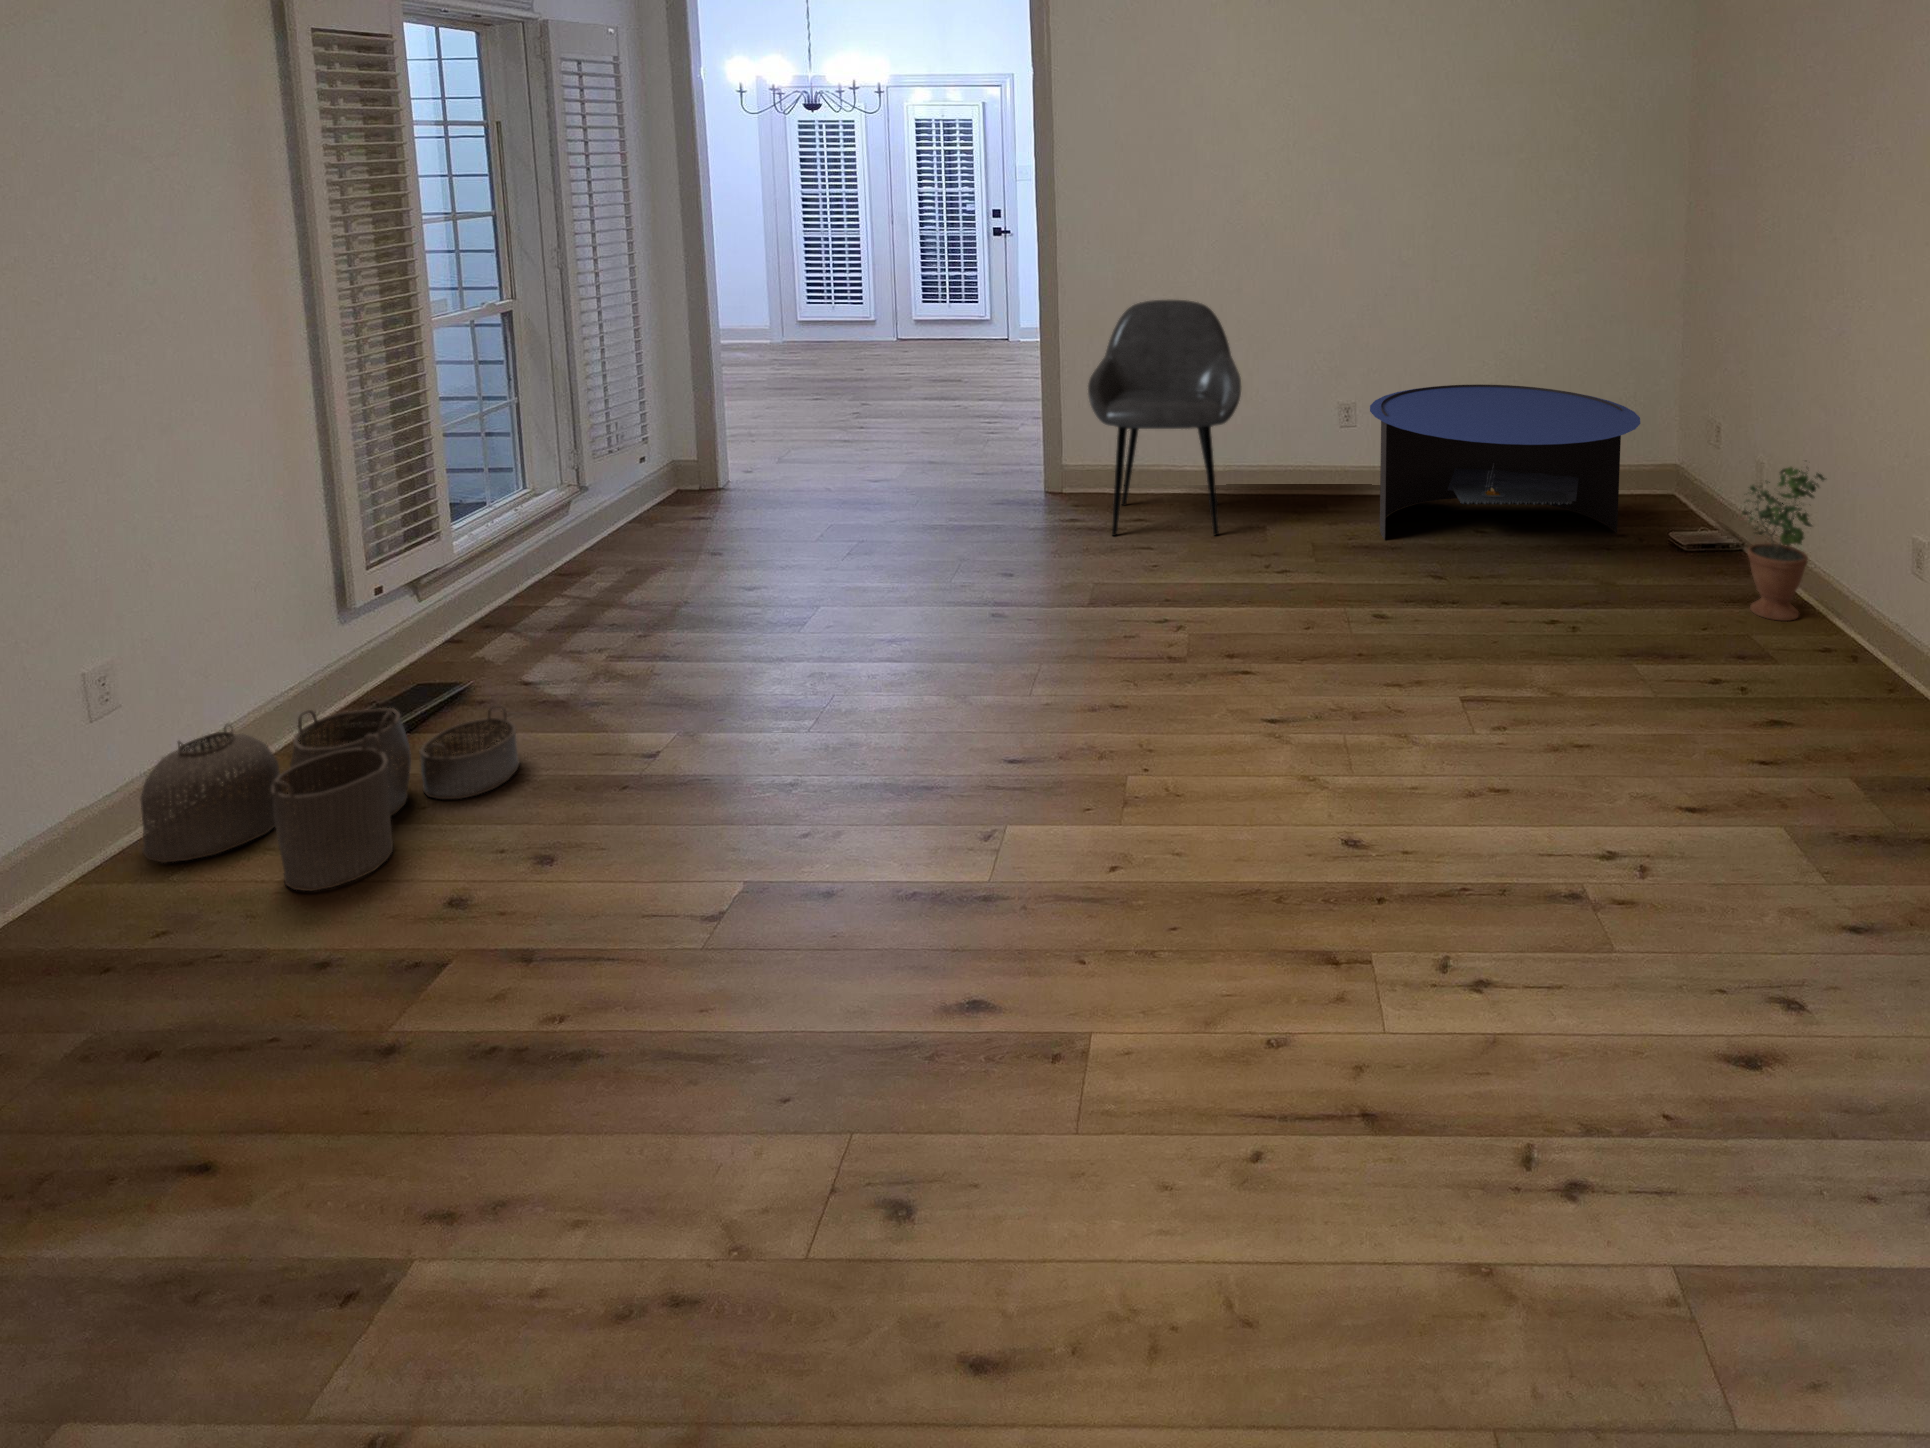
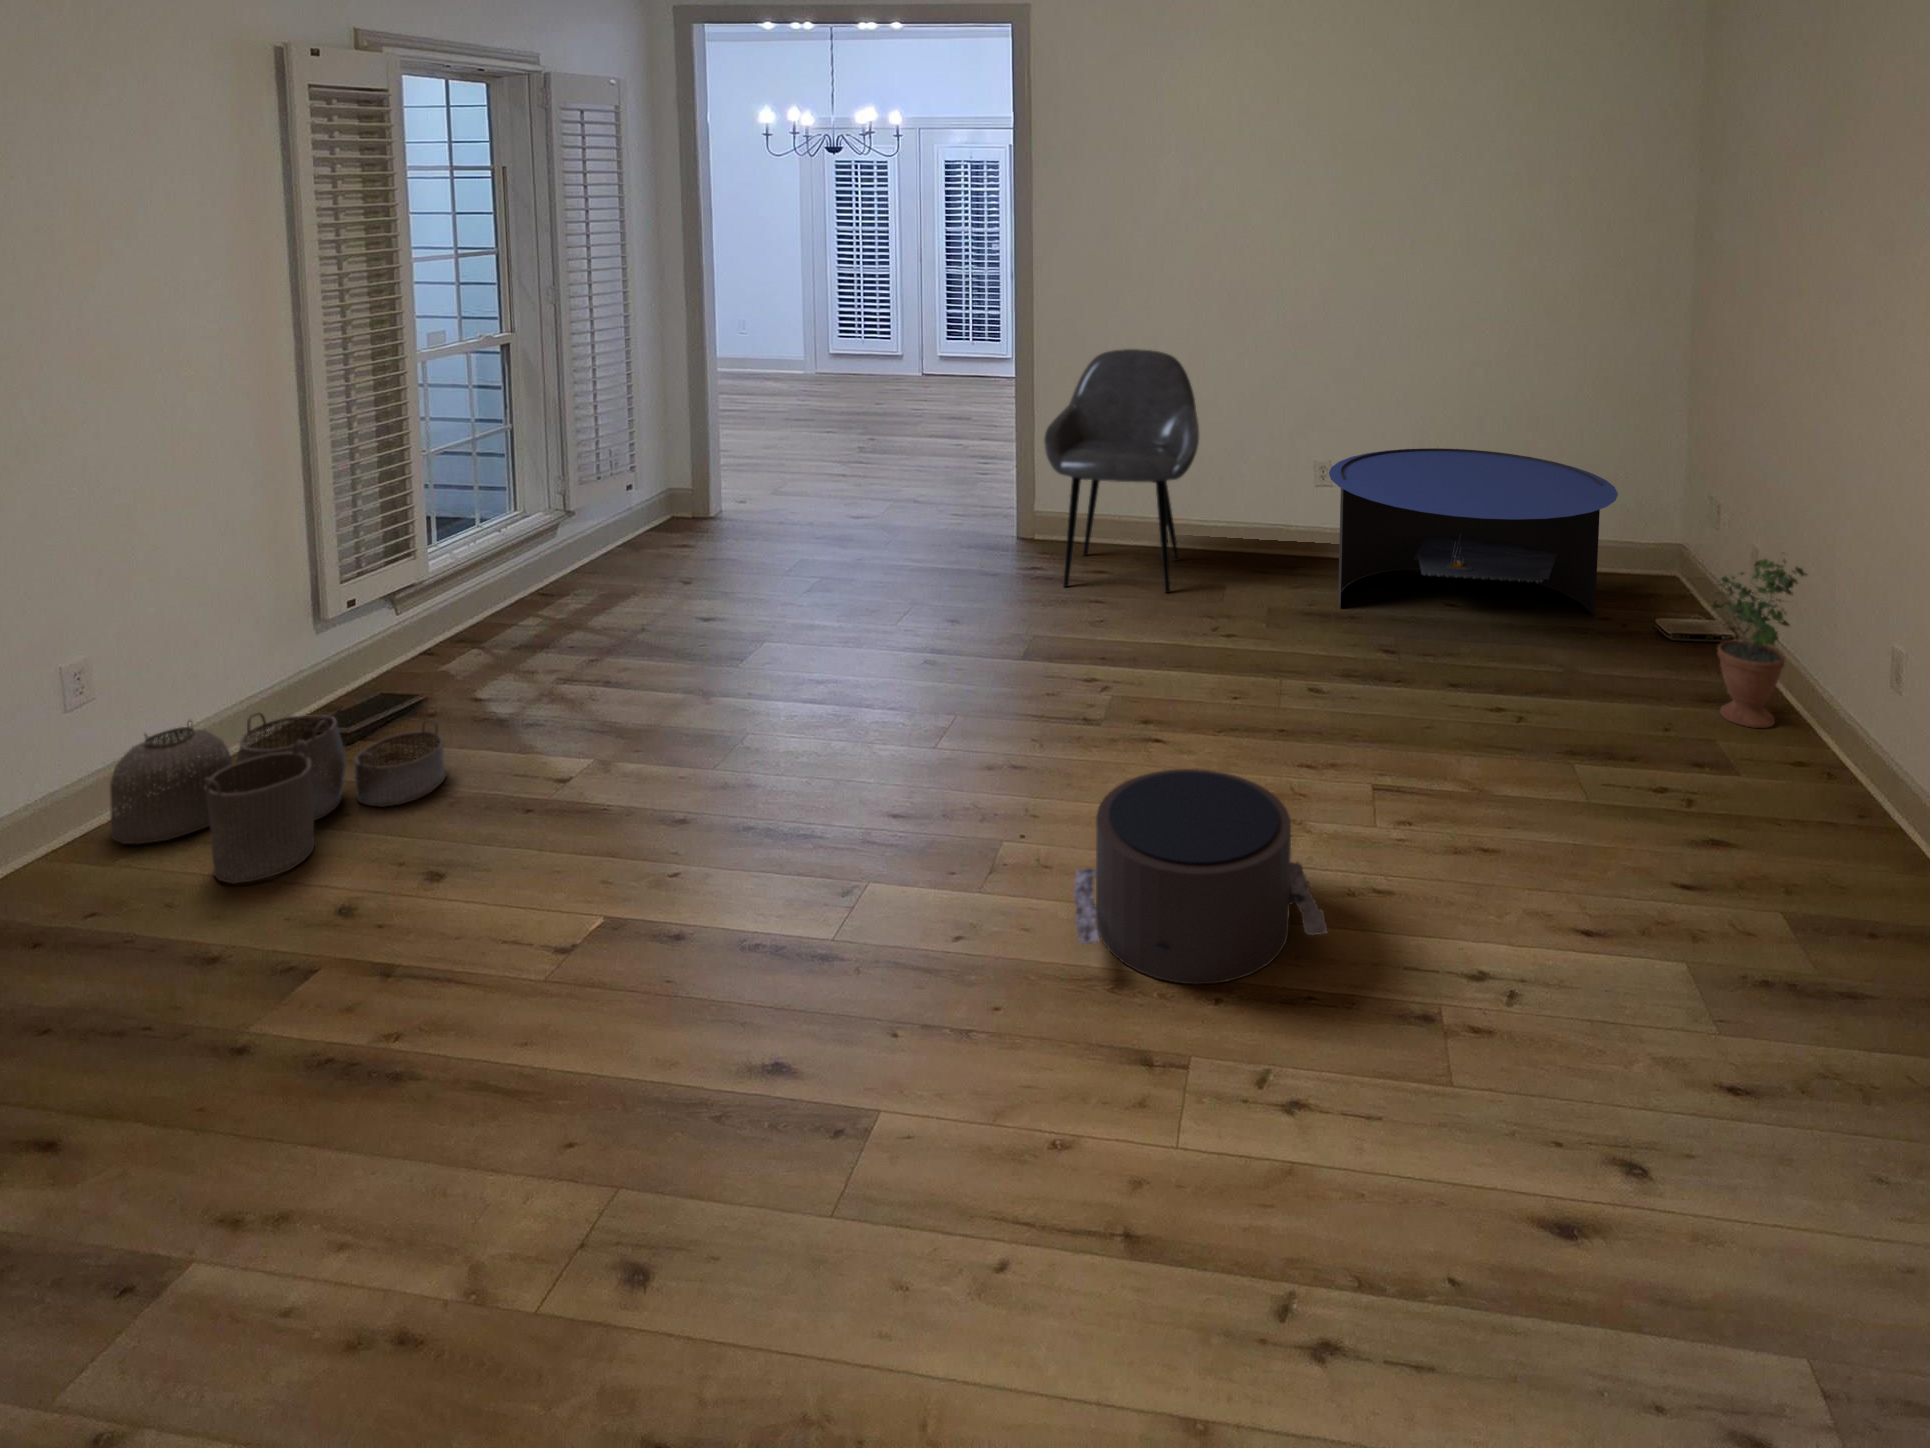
pouf: none [1219,690,1475,889] -> present [1074,769,1327,984]

